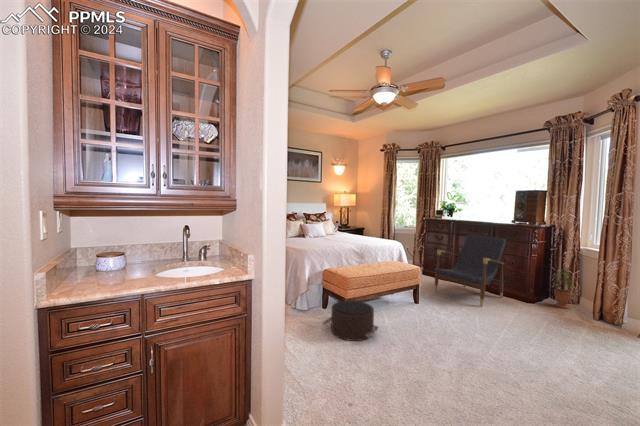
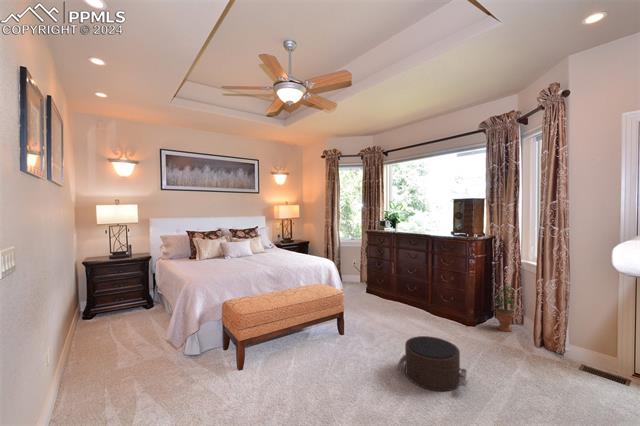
lounge chair: present [434,235,506,306] -> none [367,249,444,334]
pouf: present [323,301,378,341] -> present [397,336,467,391]

